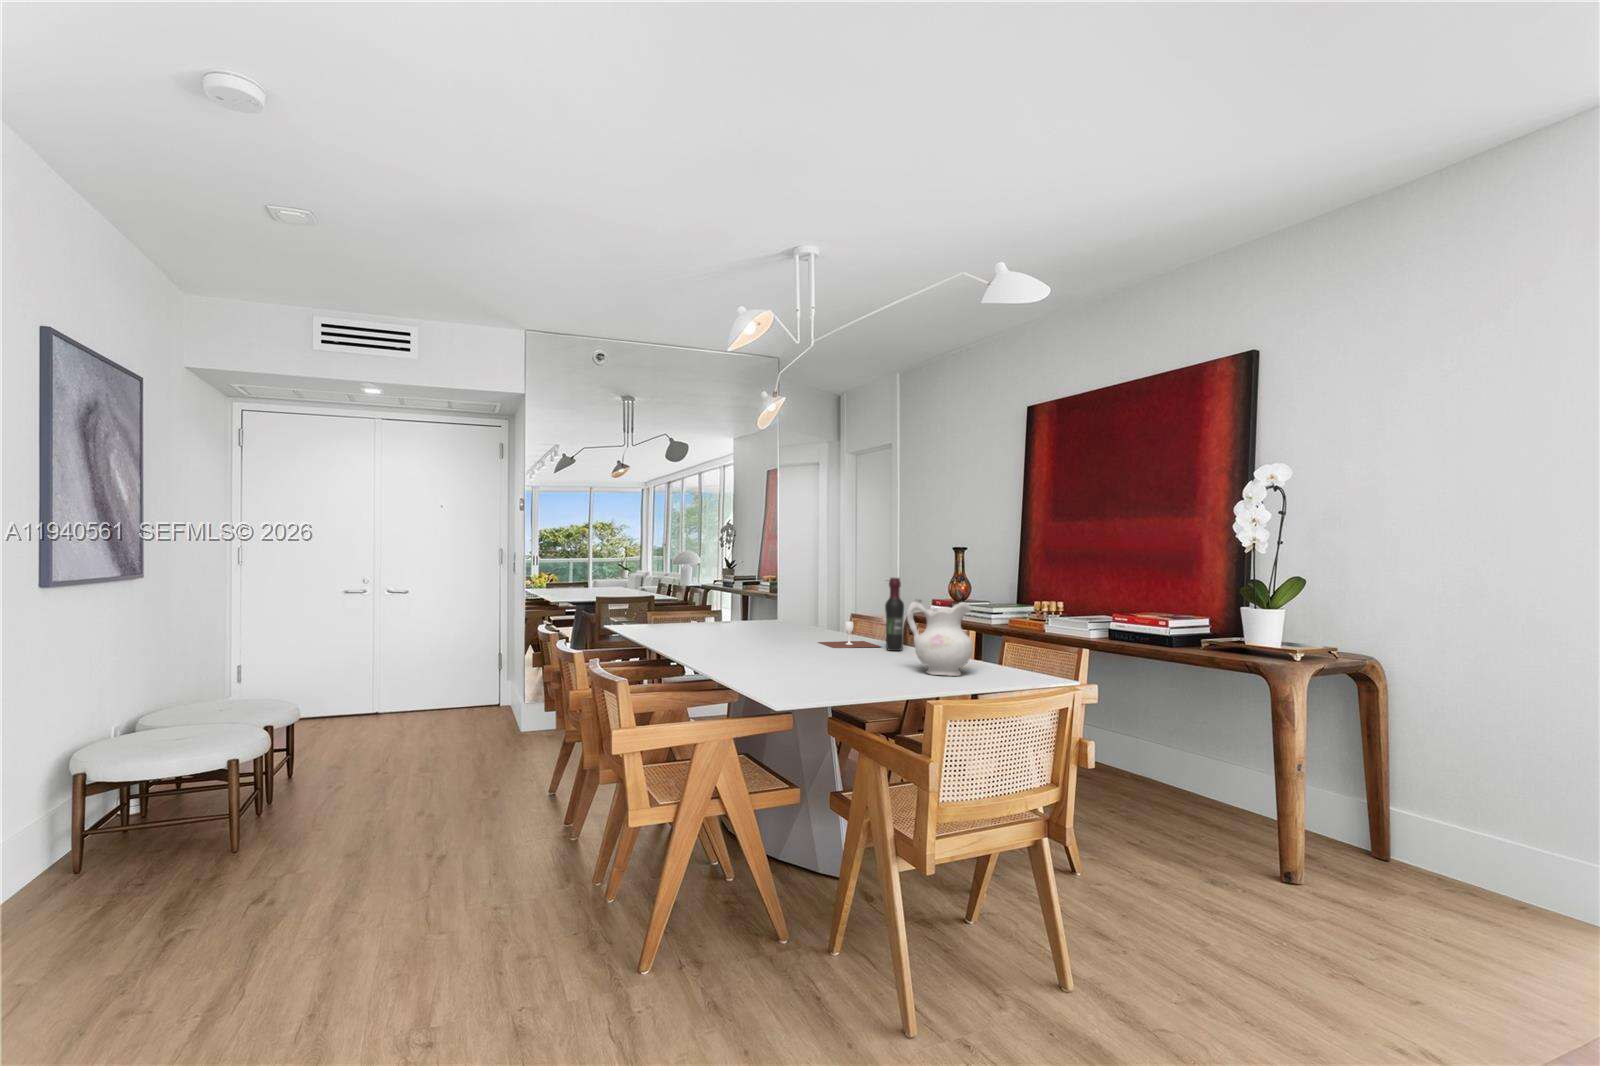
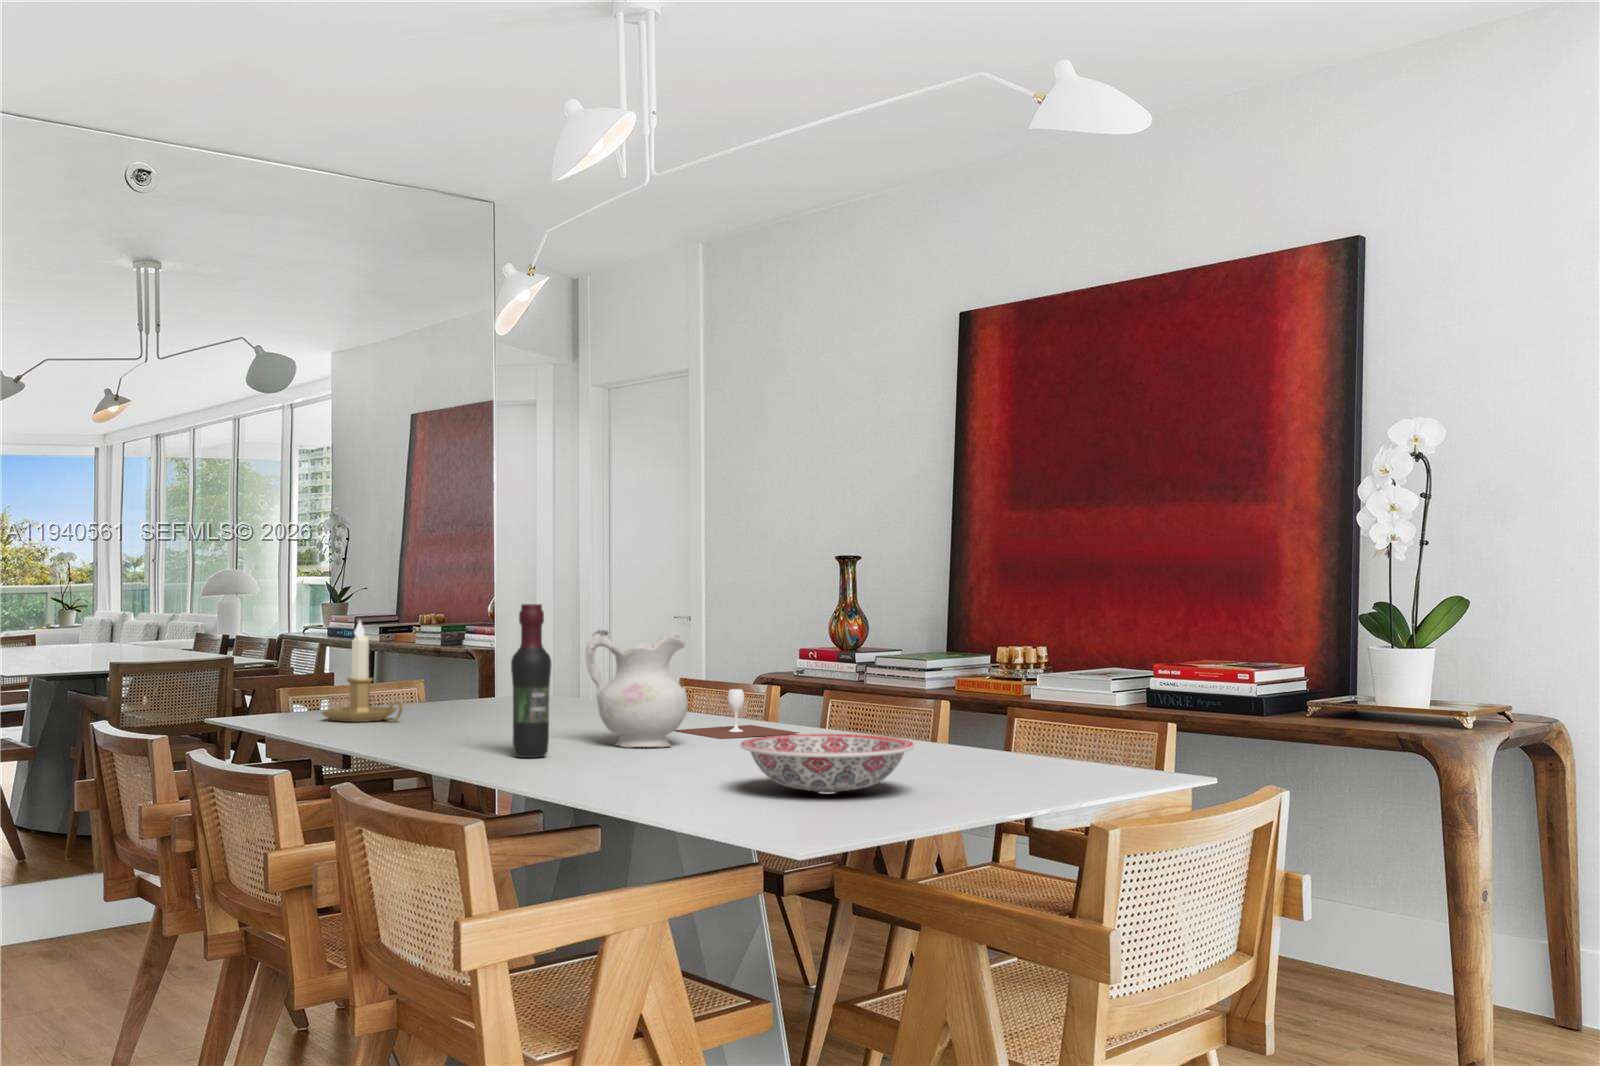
wine bottle: present [885,578,904,651] -> present [511,604,551,758]
candlestick: none [654,580,692,632] -> present [322,621,403,722]
ceramic pitcher: present [907,599,973,676] -> present [586,630,688,747]
ceramic bowl: none [782,649,876,681] -> present [740,734,915,793]

